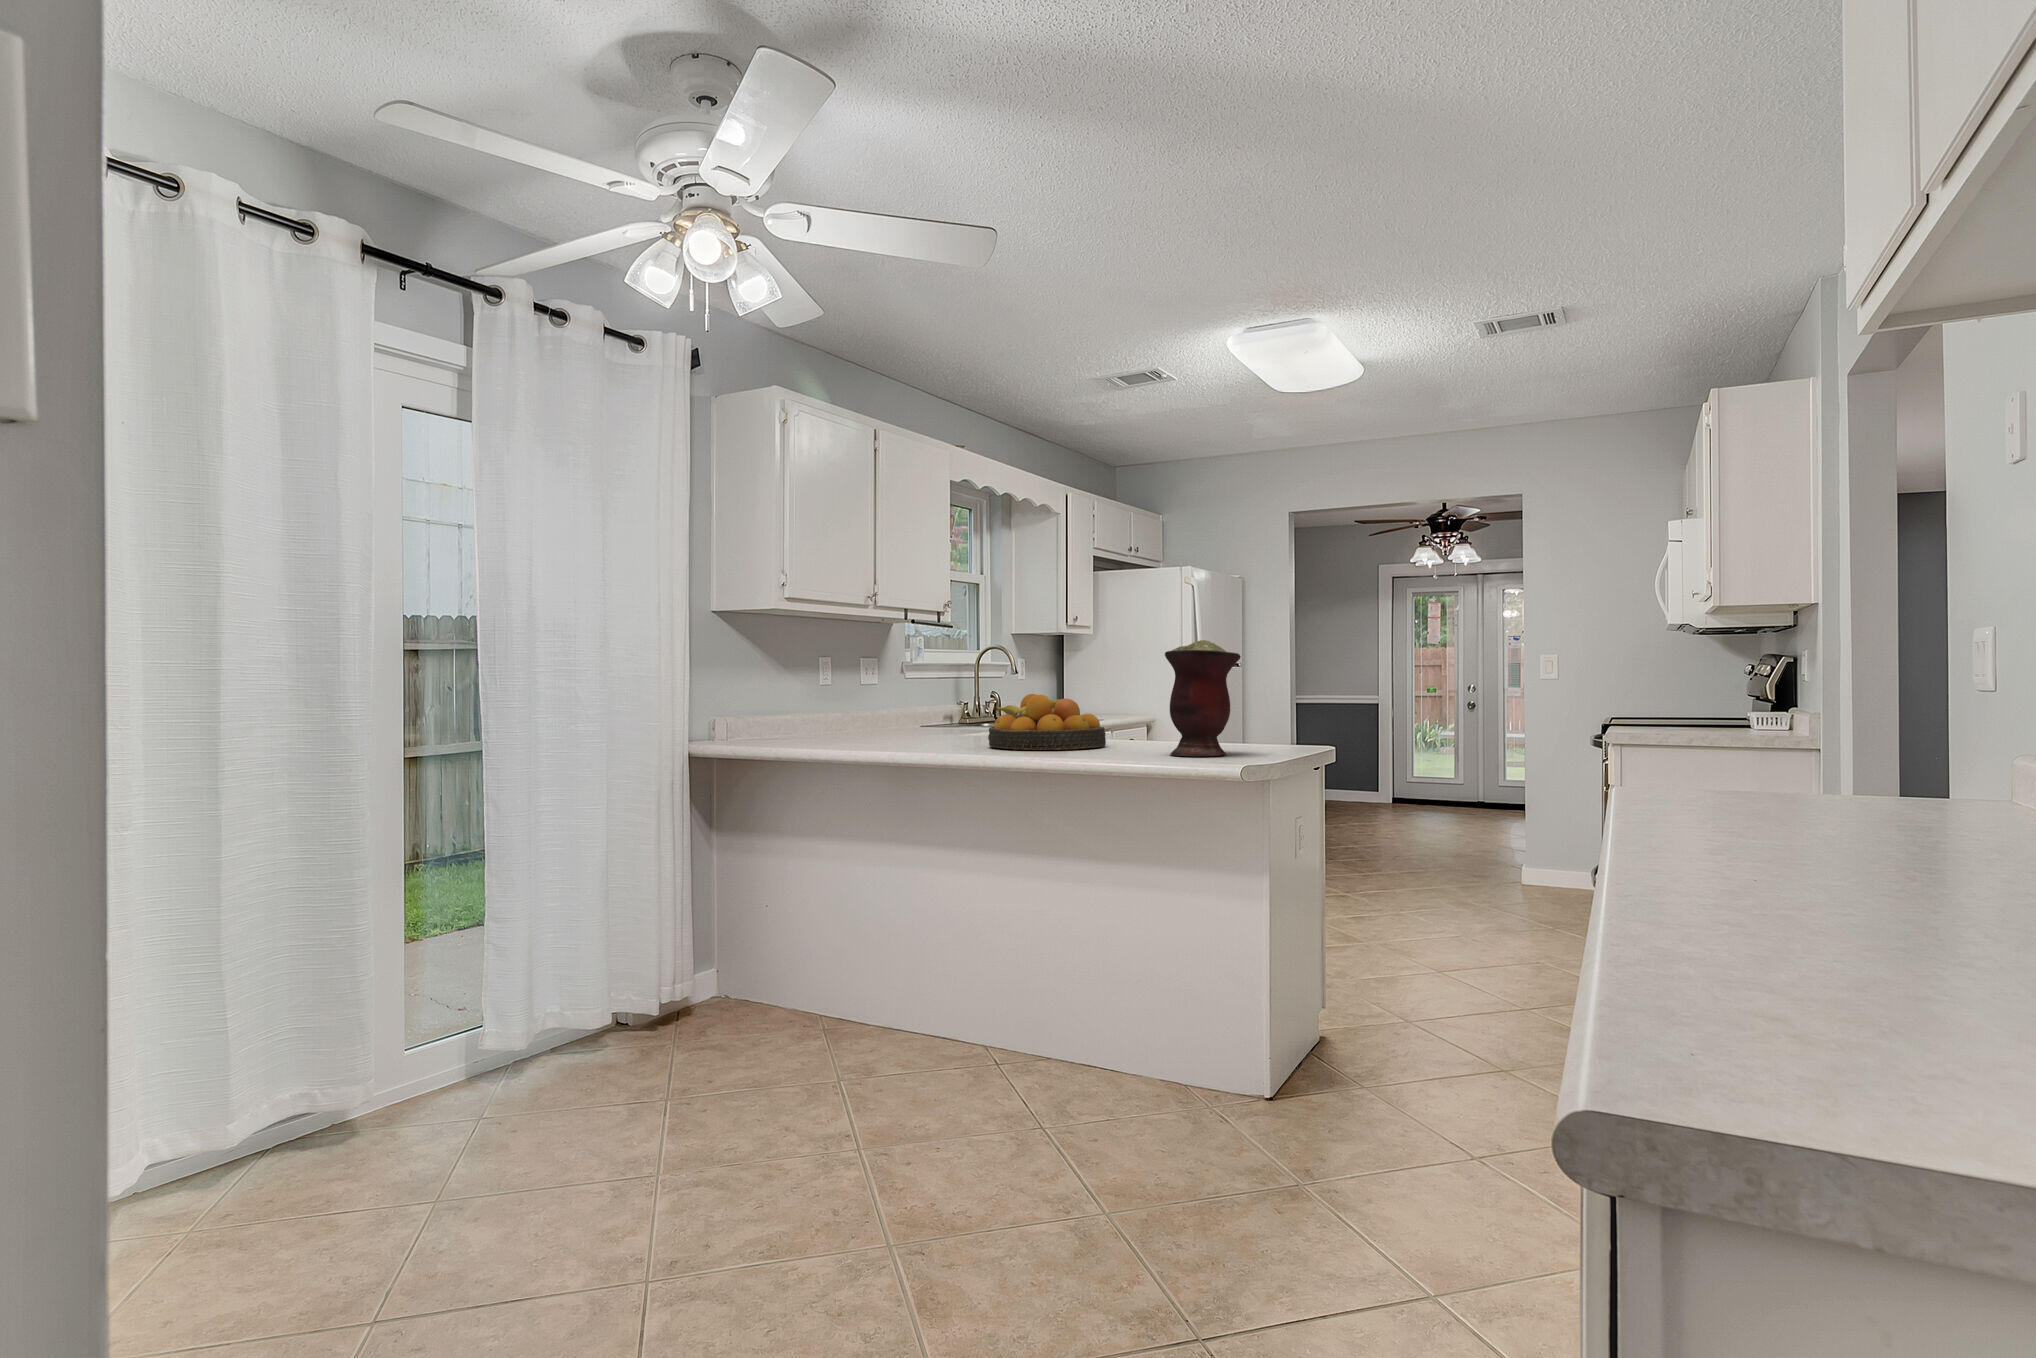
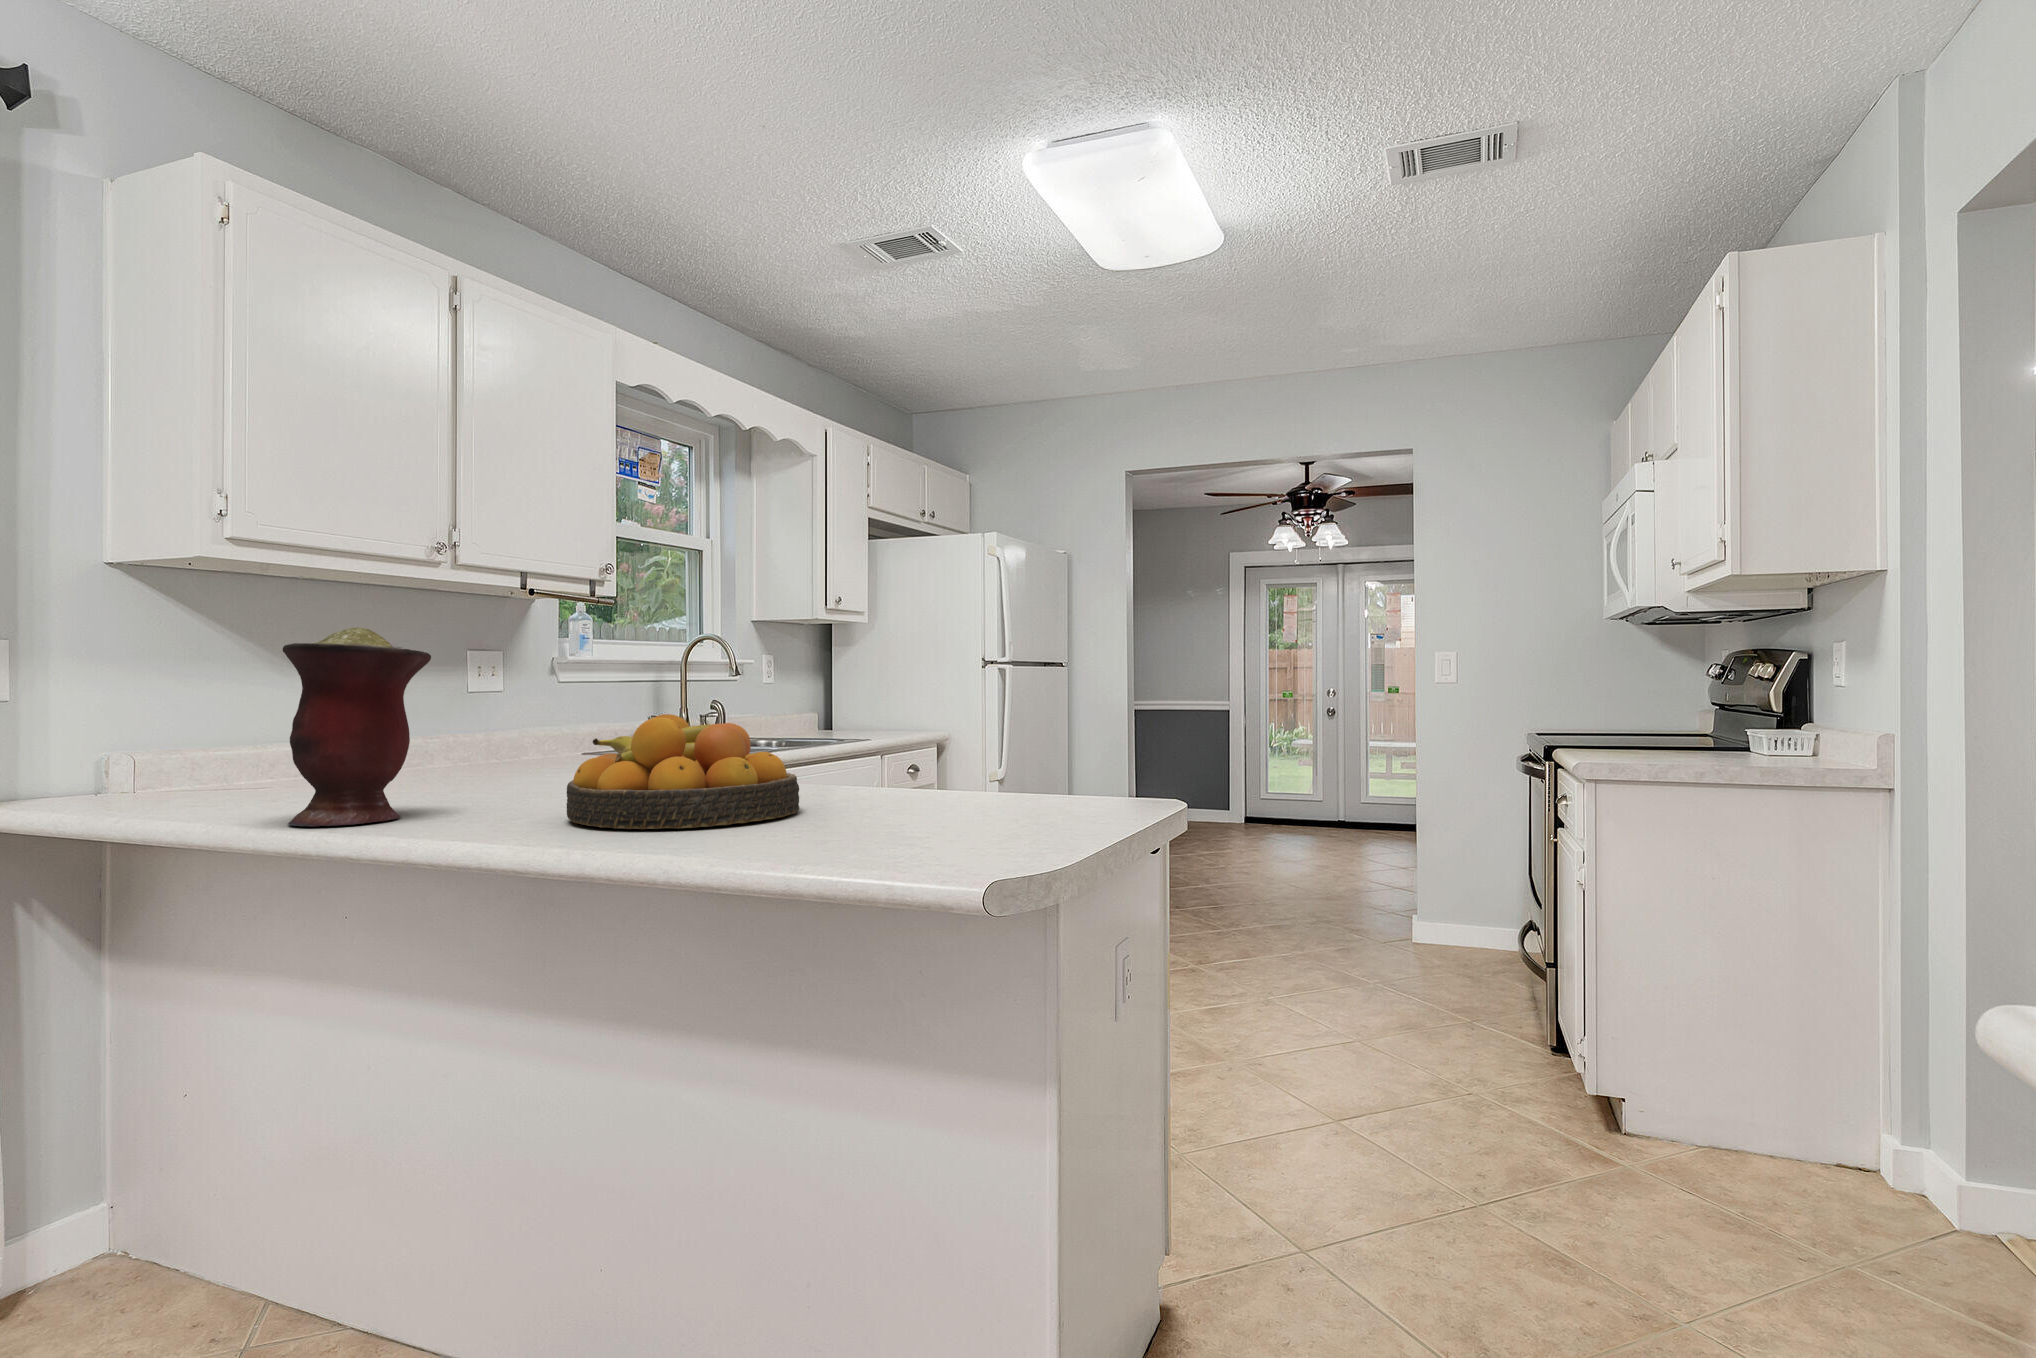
vase: present [1165,640,1241,756] -> present [283,627,431,827]

